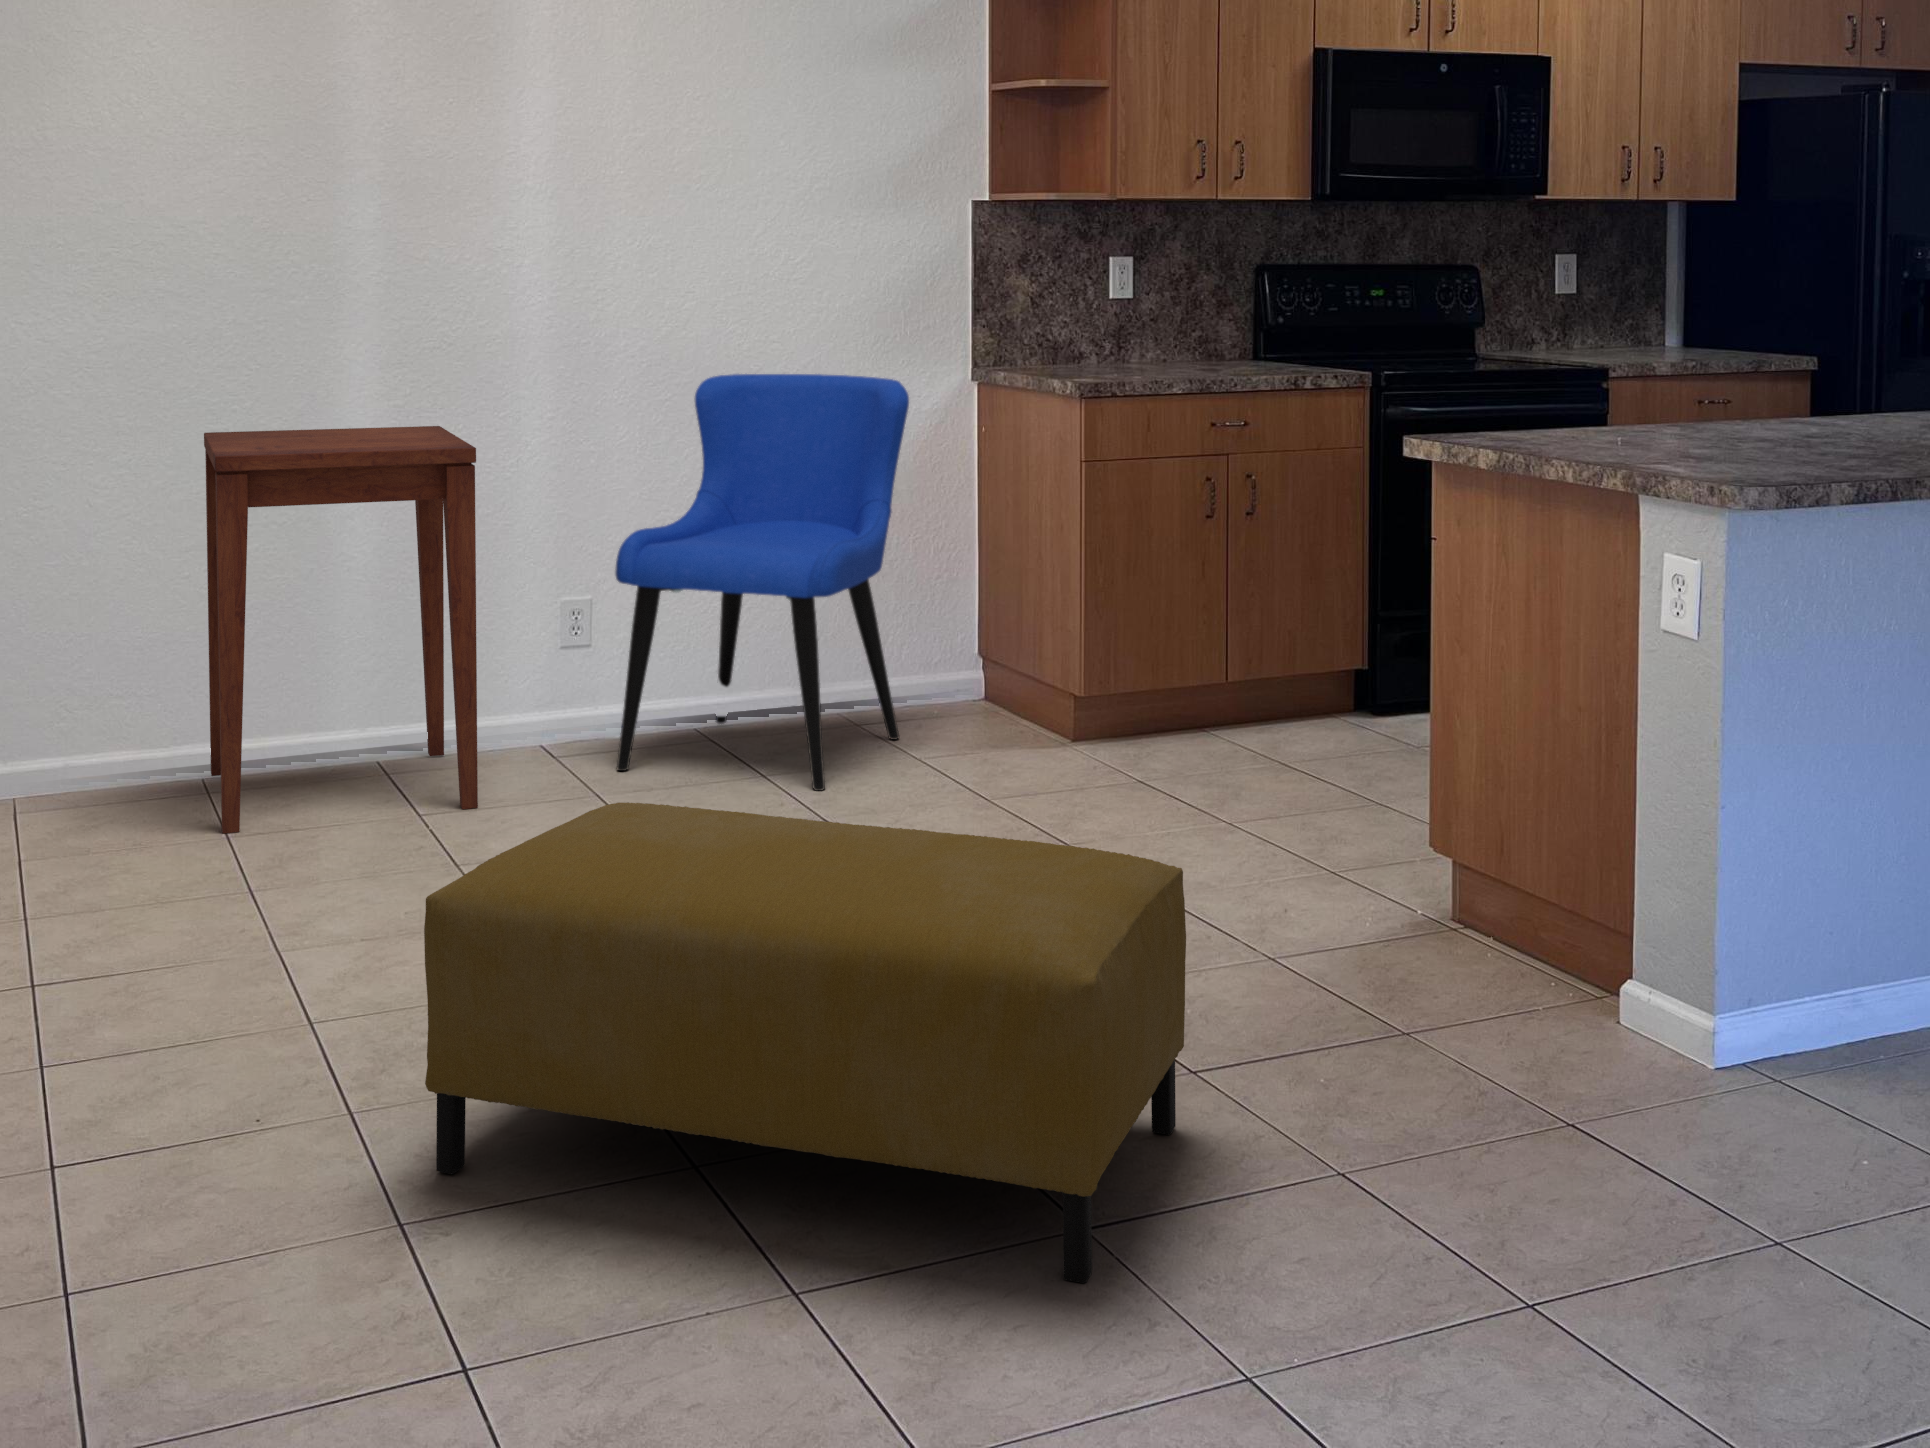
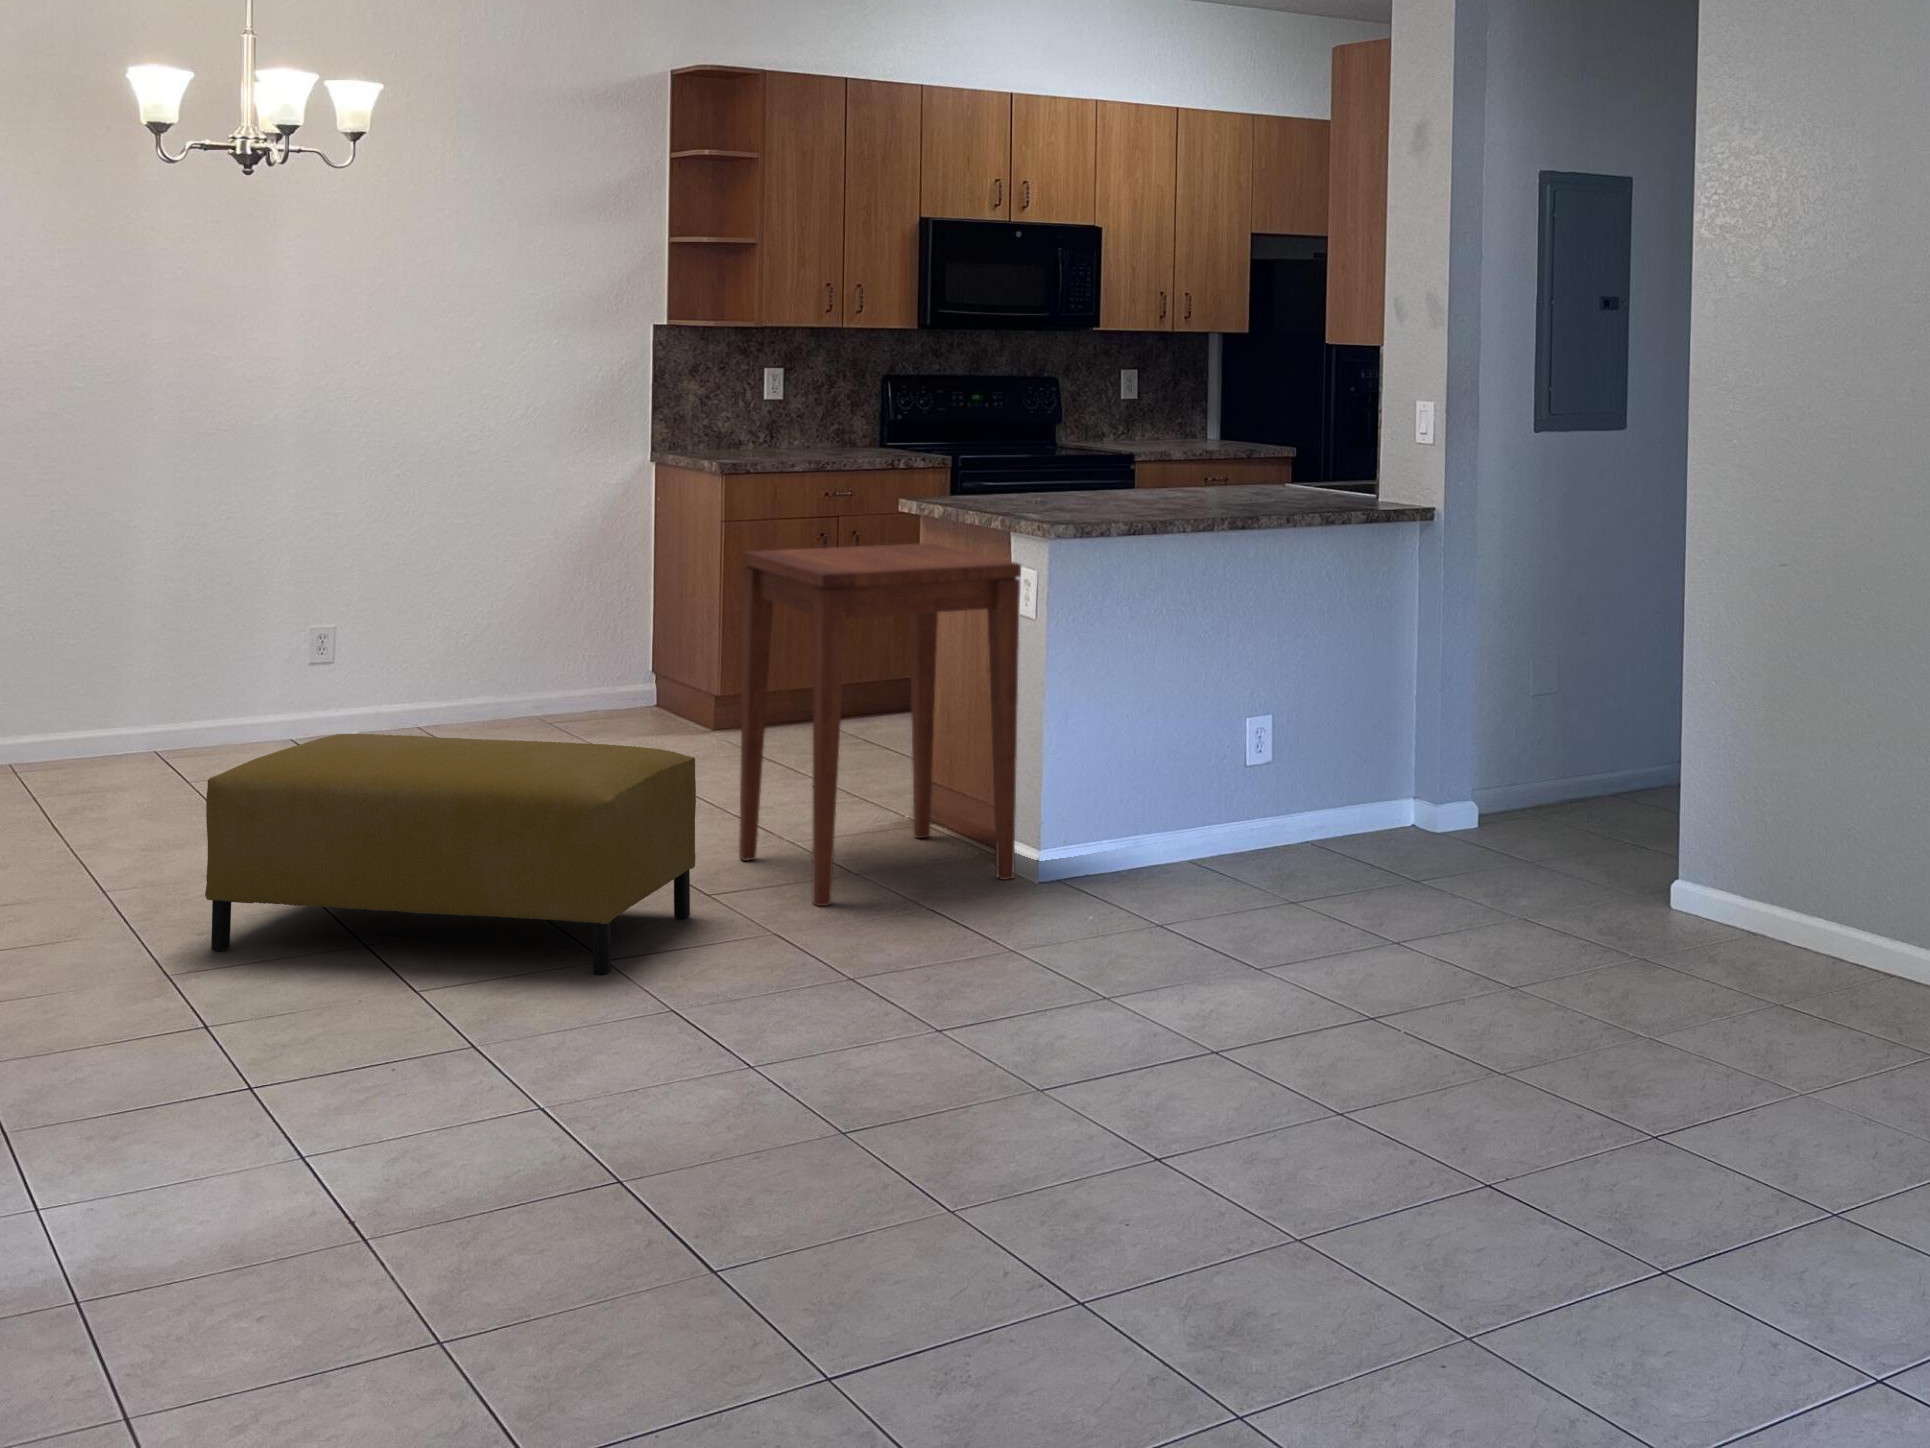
dining chair: present [615,374,909,791] -> none [353,460,590,767]
side table: present [204,426,478,834] -> present [739,543,1021,906]

